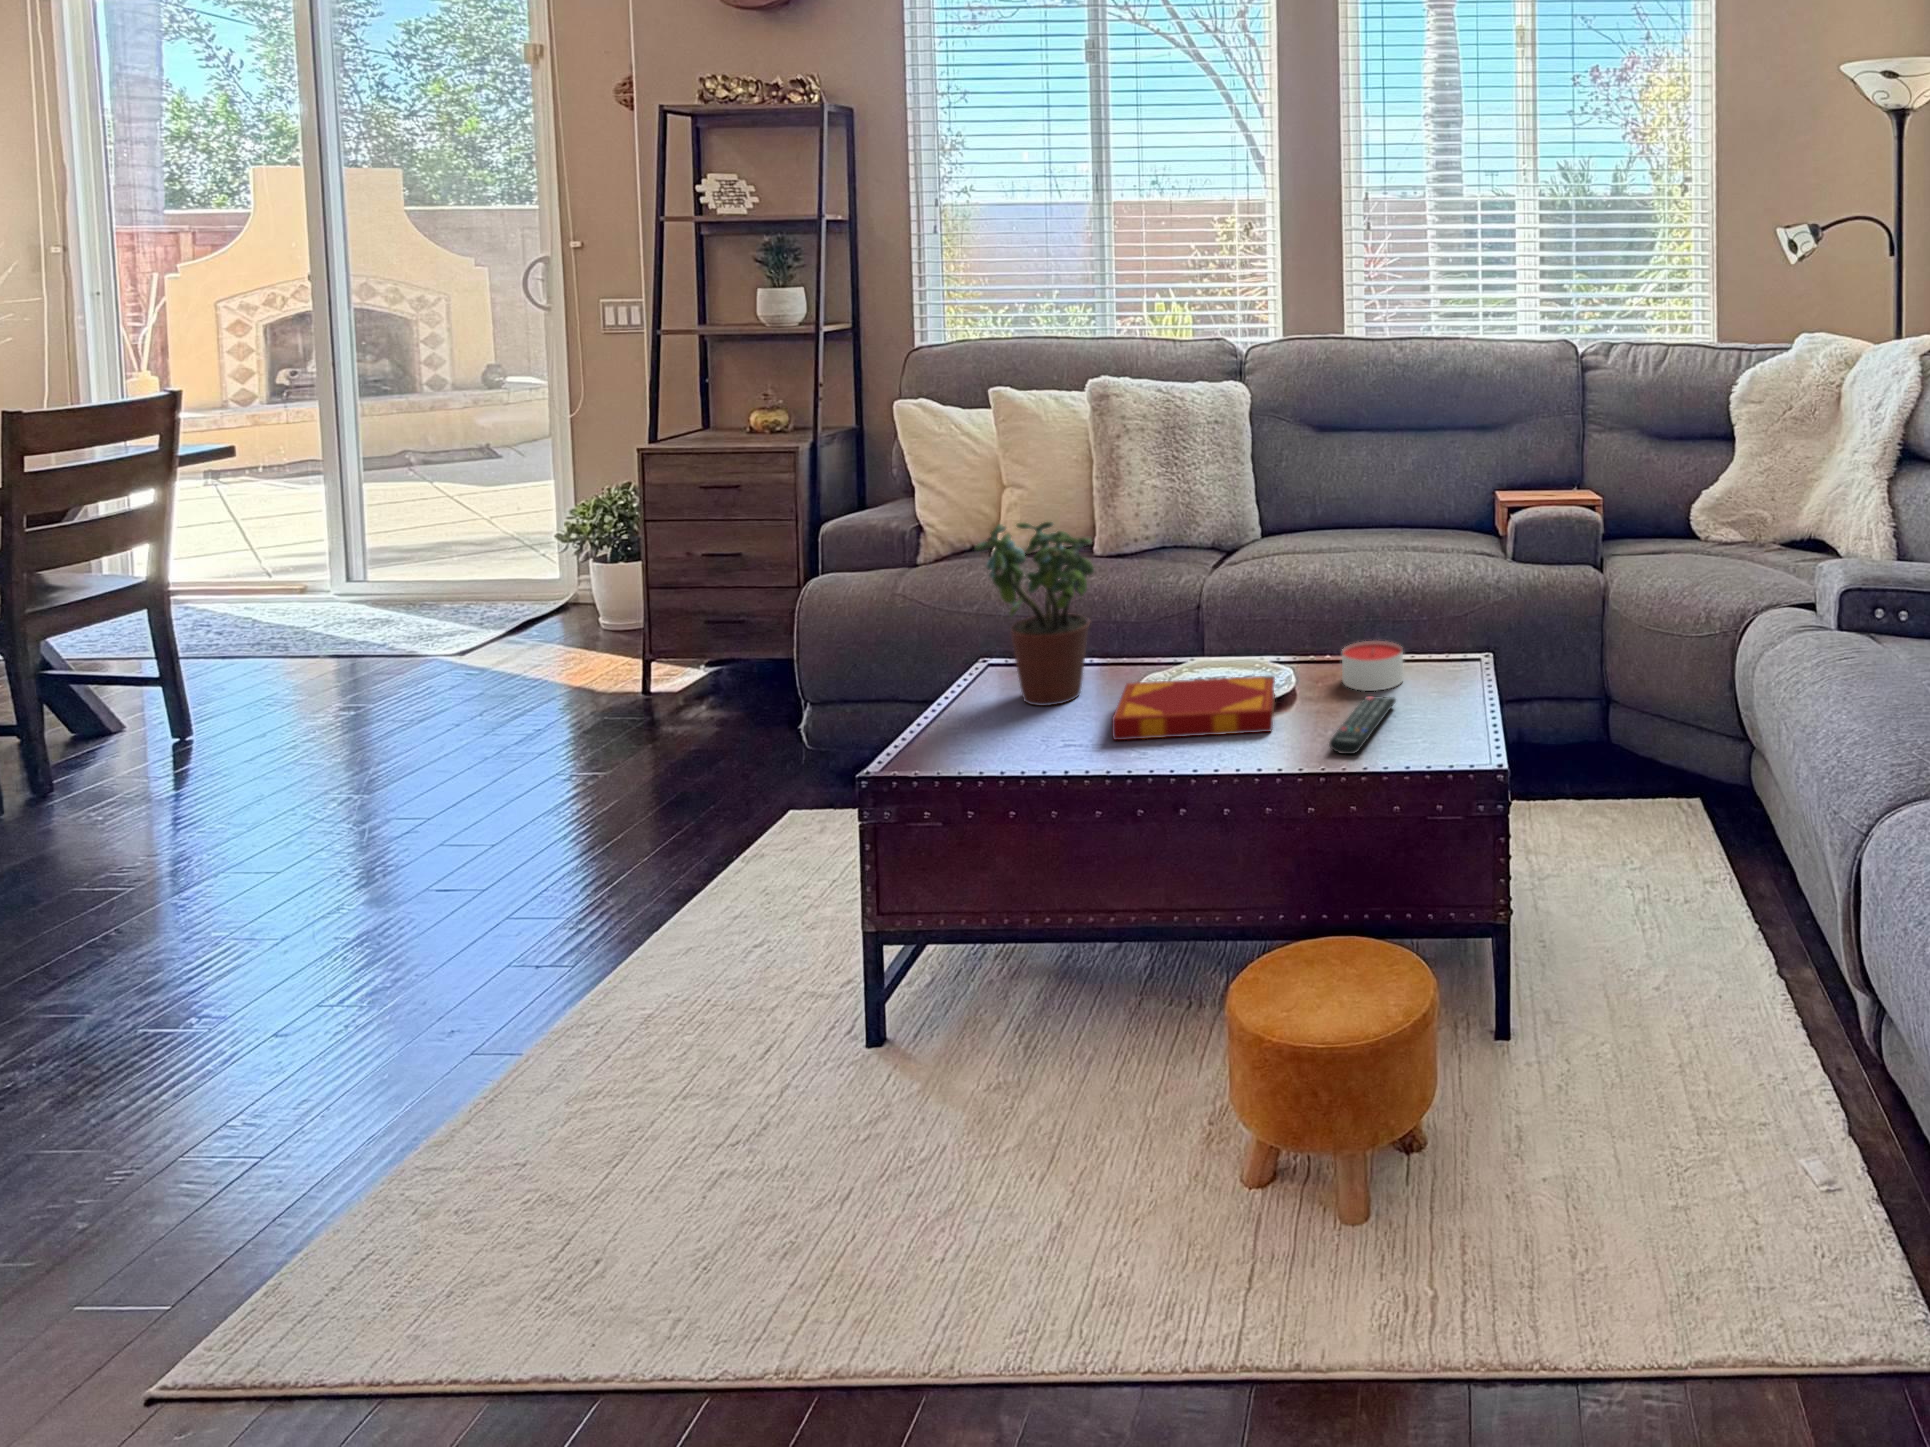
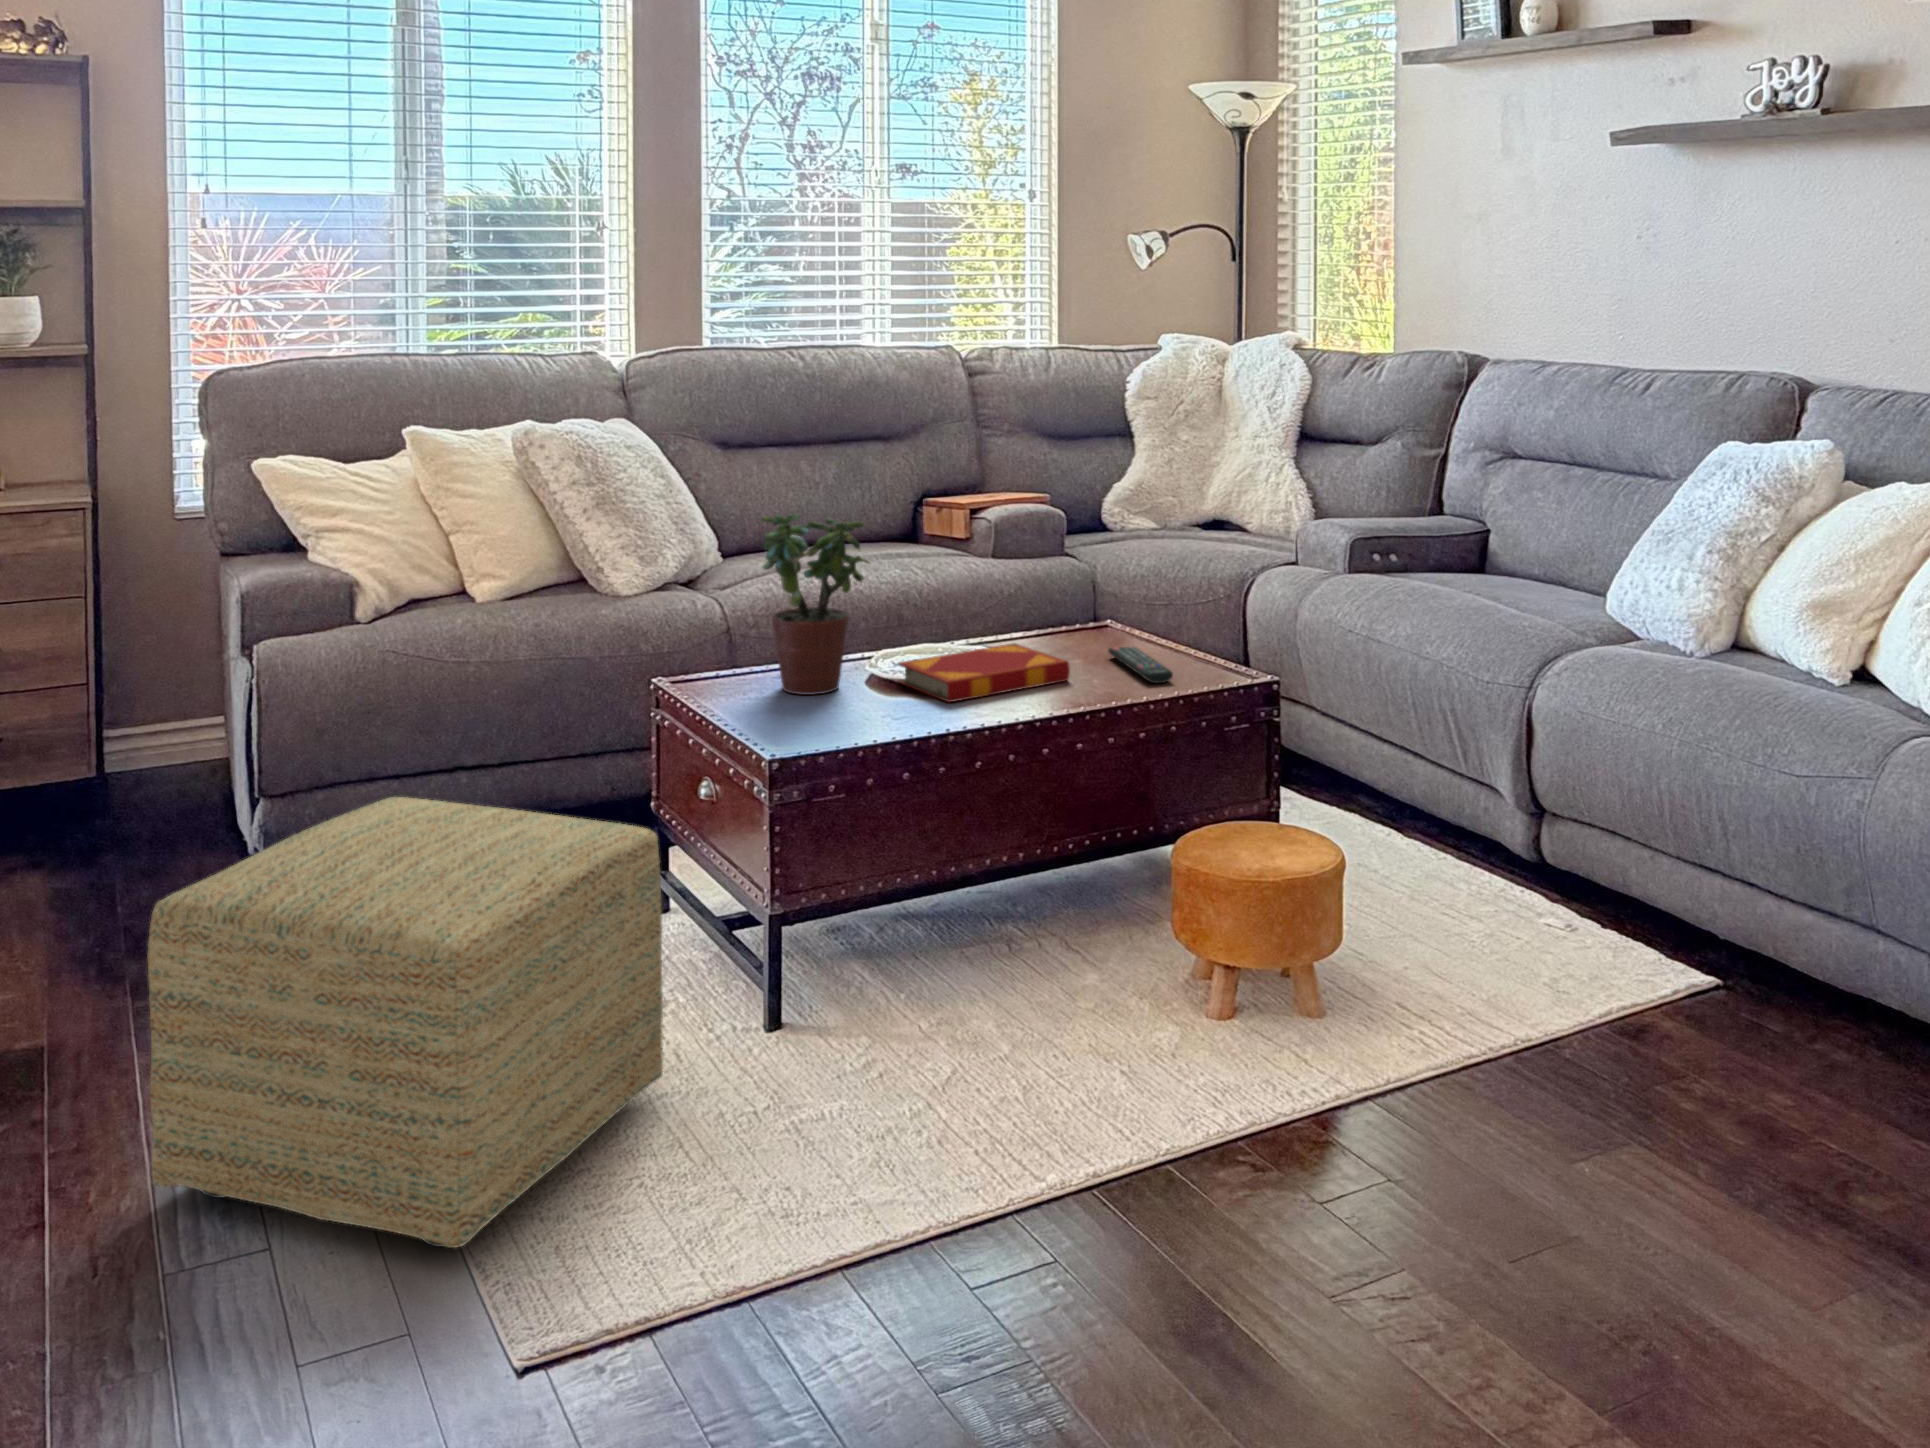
candle: present [1342,641,1404,691] -> none [1048,609,1105,650]
ottoman: none [232,756,675,1246] -> present [148,797,663,1248]

